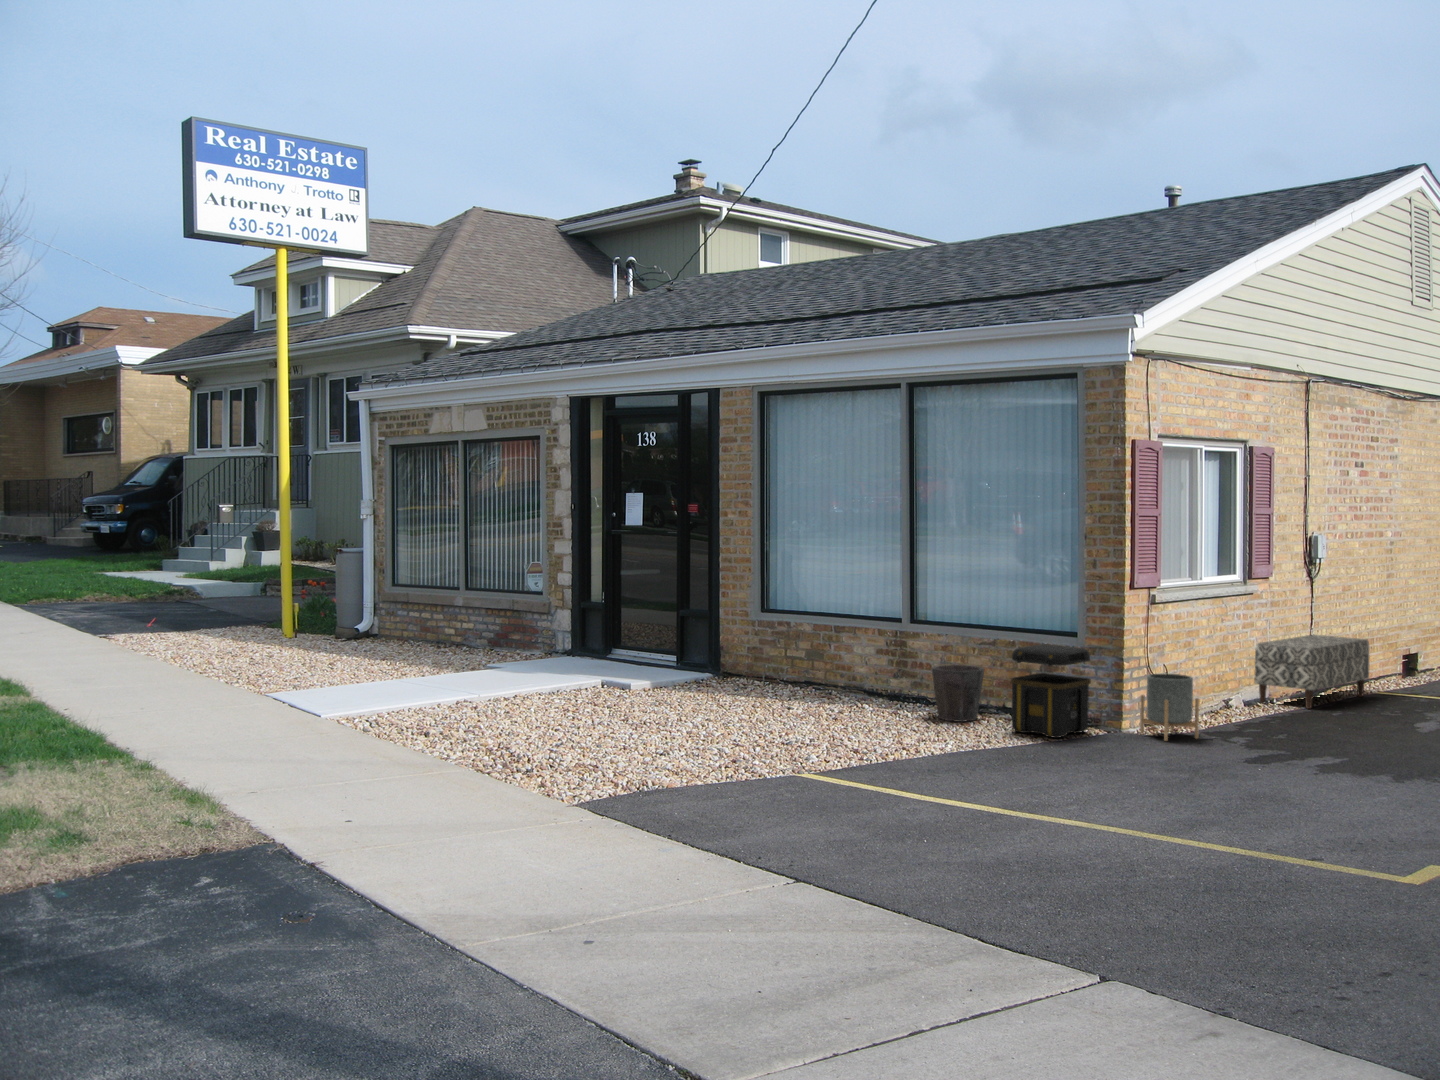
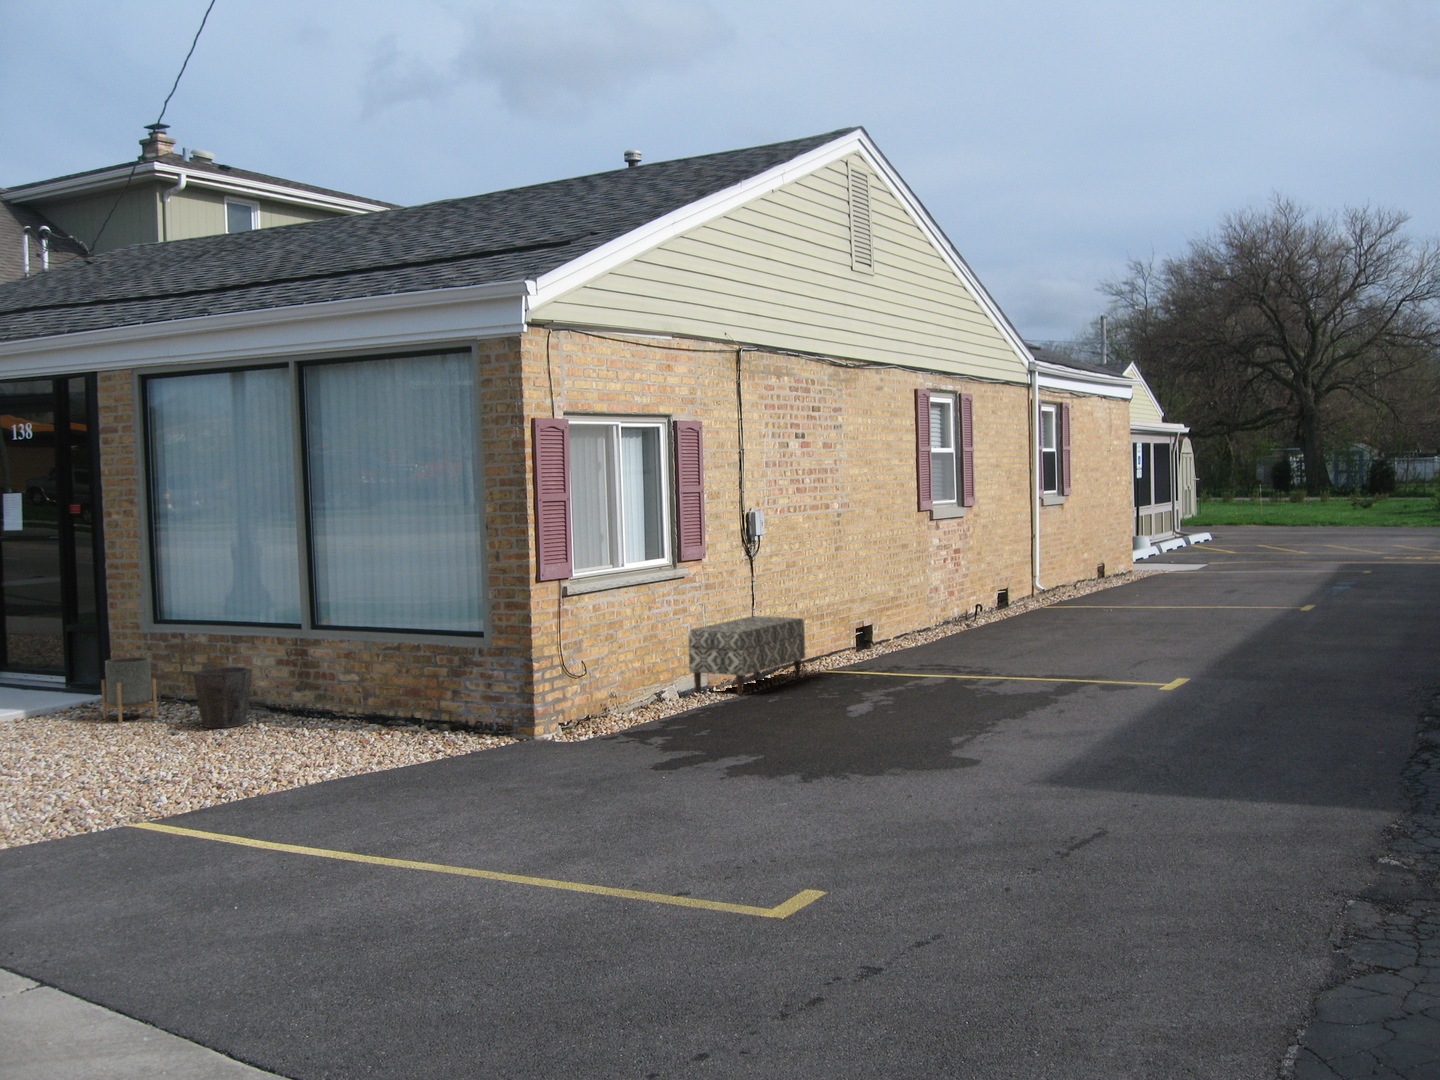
toolbox: present [1011,644,1091,738] -> none [411,647,499,749]
waste bin: present [932,665,985,722] -> present [193,667,252,728]
planter: present [1140,674,1199,741] -> present [102,657,157,723]

